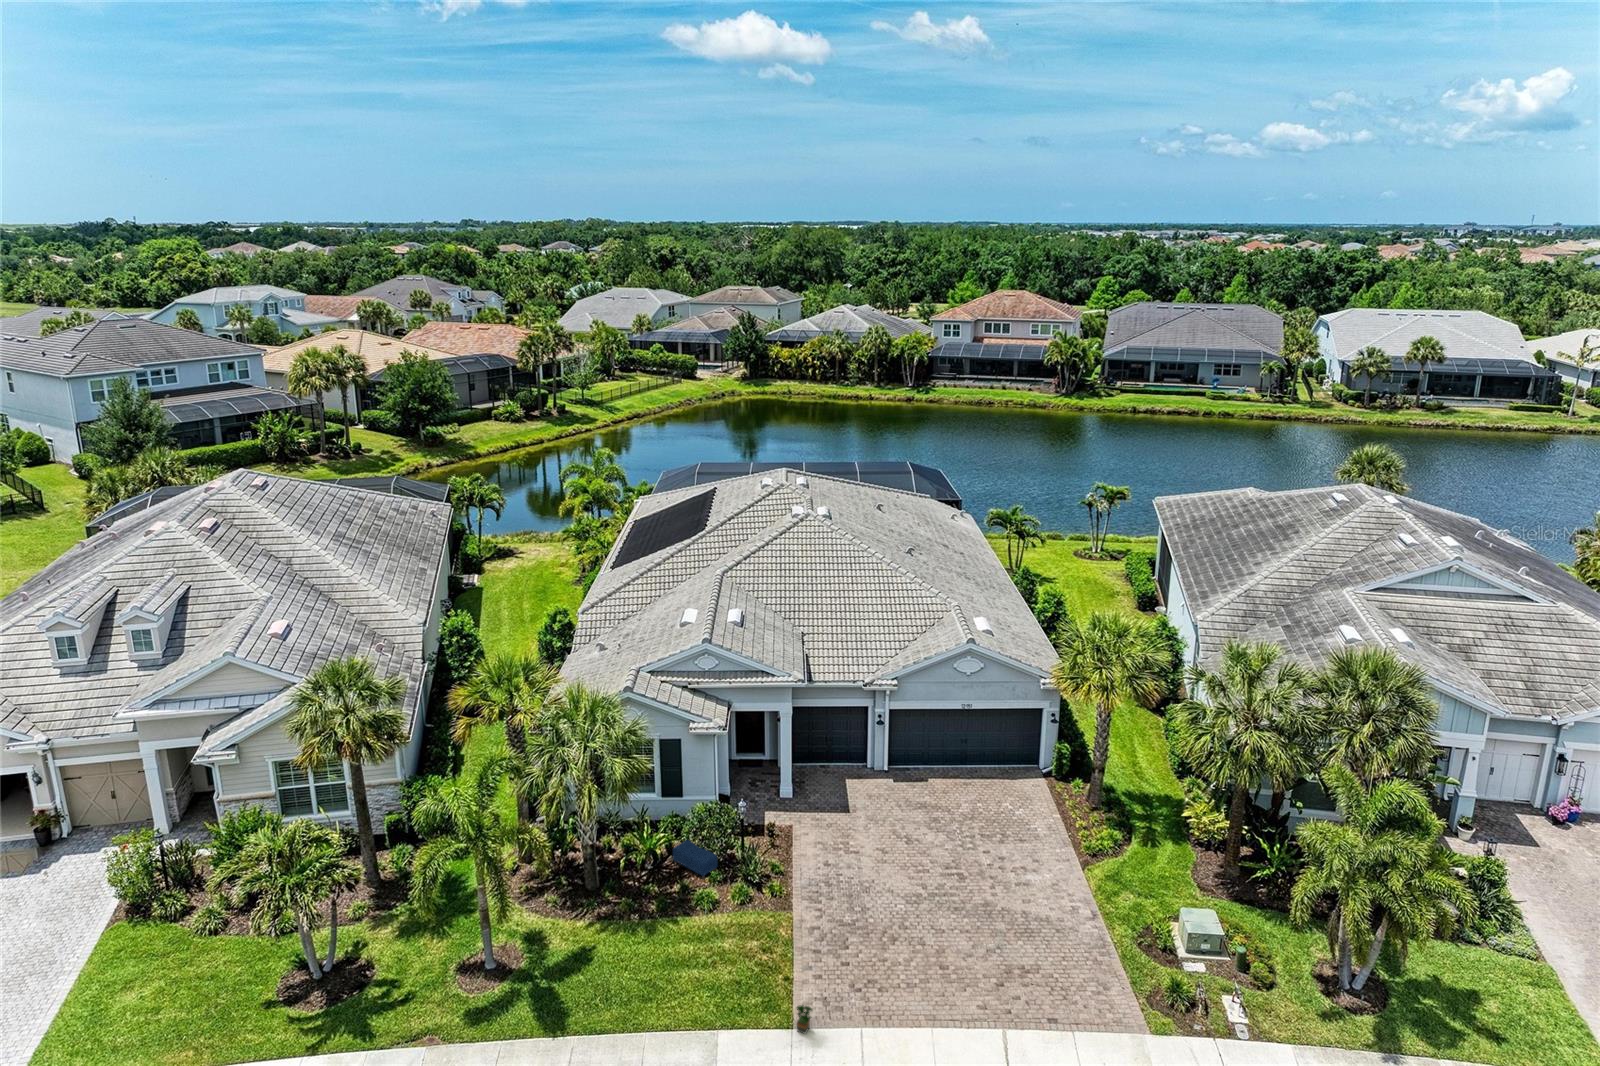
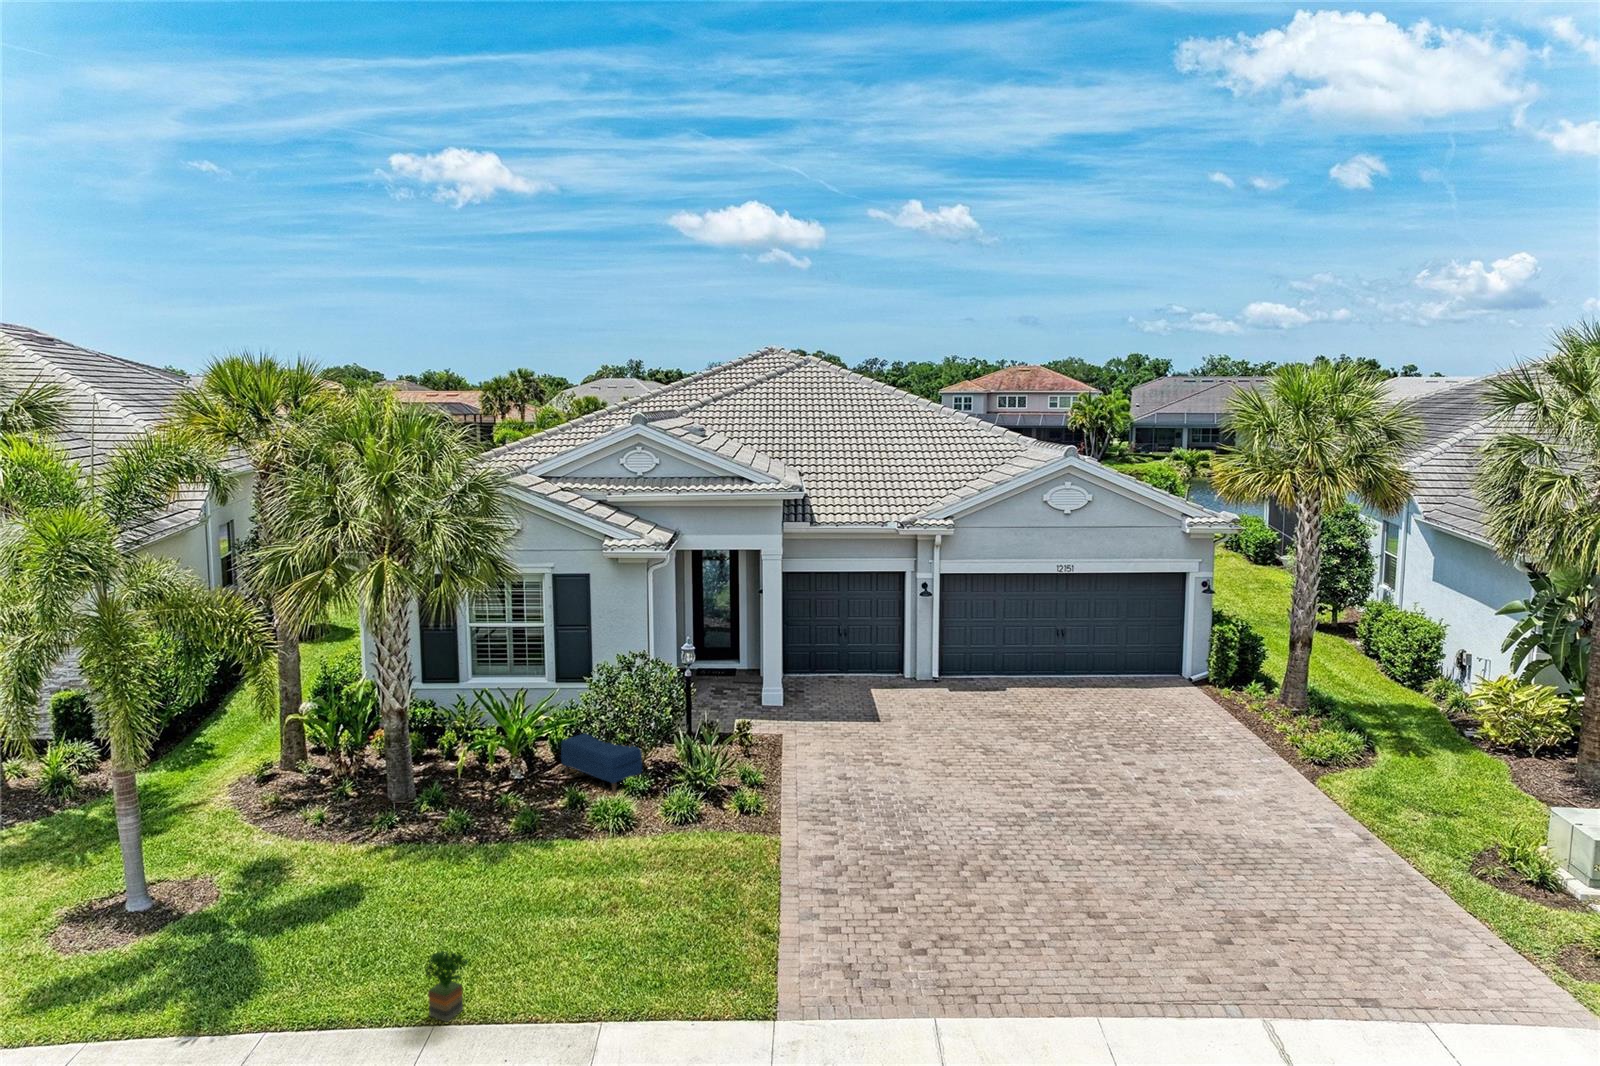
potted tree: present [797,1005,812,1034] -> present [426,951,468,1022]

